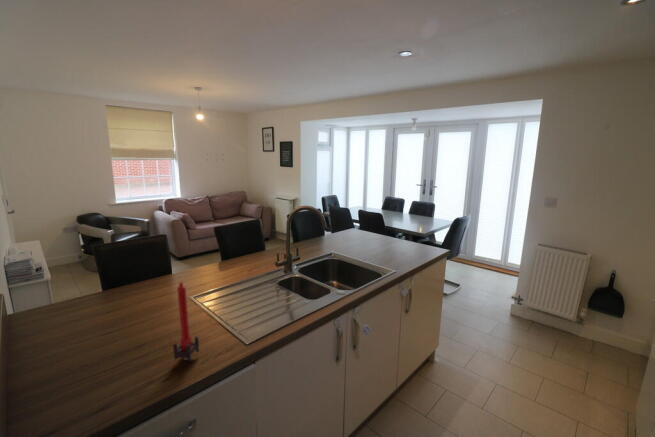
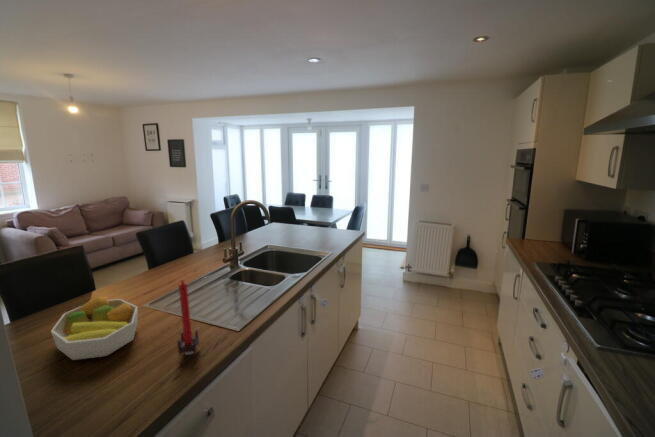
fruit bowl: none [92,283,167,342] -> present [51,297,138,360]

